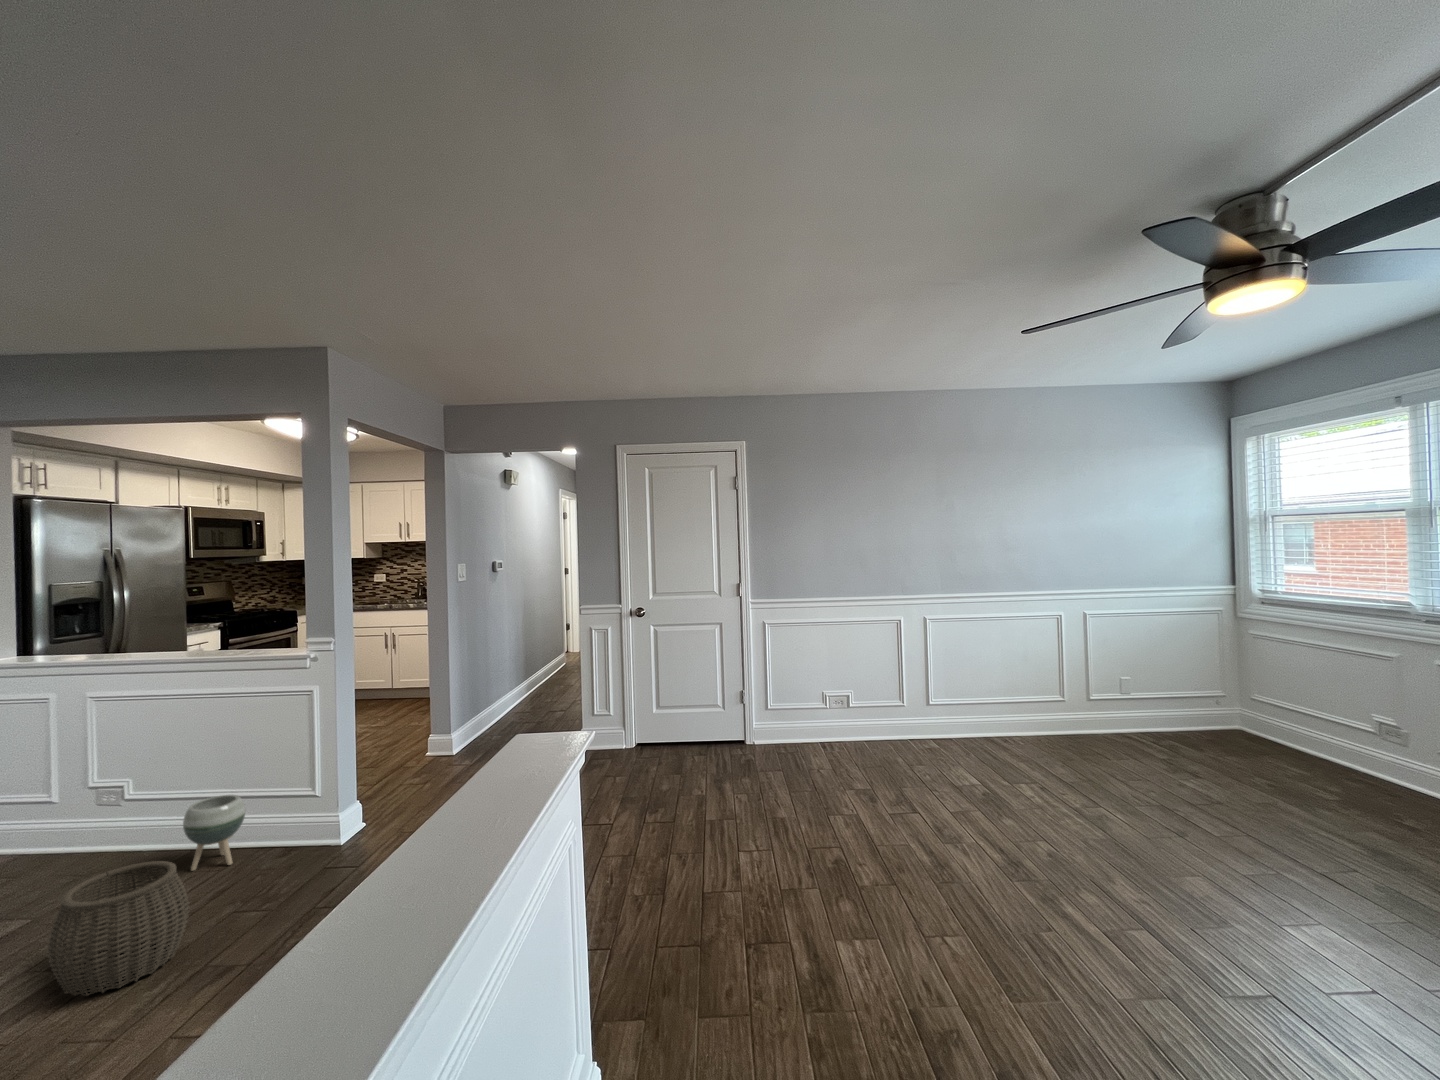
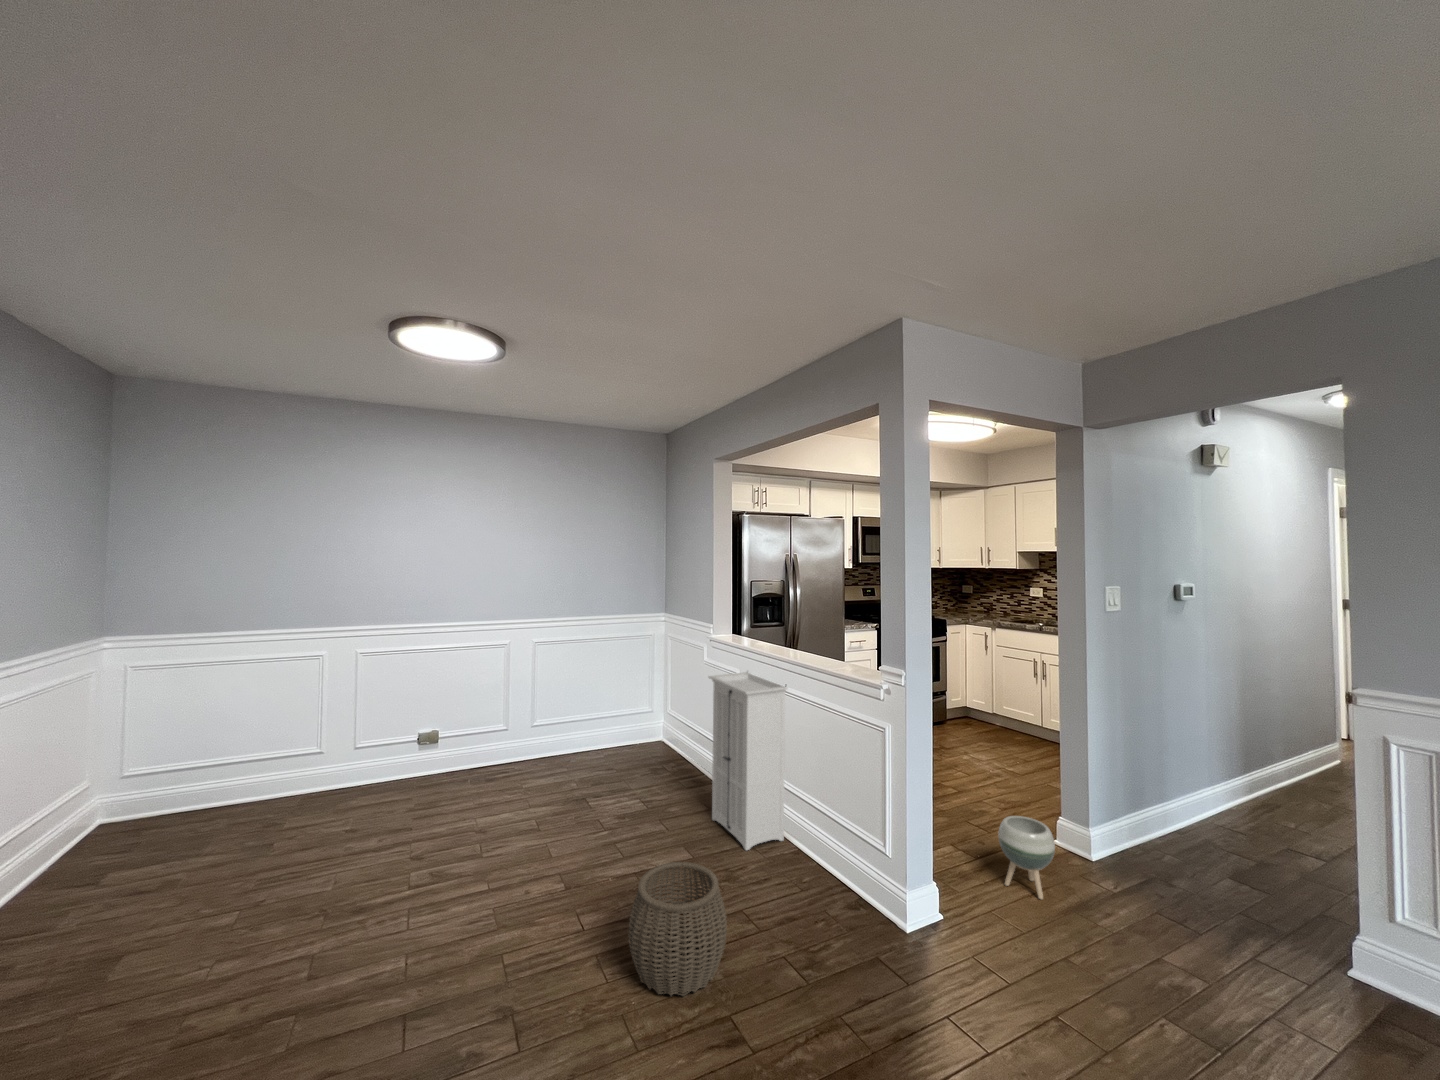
storage cabinet: none [28,683,173,880] -> present [709,672,787,850]
planter: present [183,795,245,871] -> present [998,816,1055,899]

